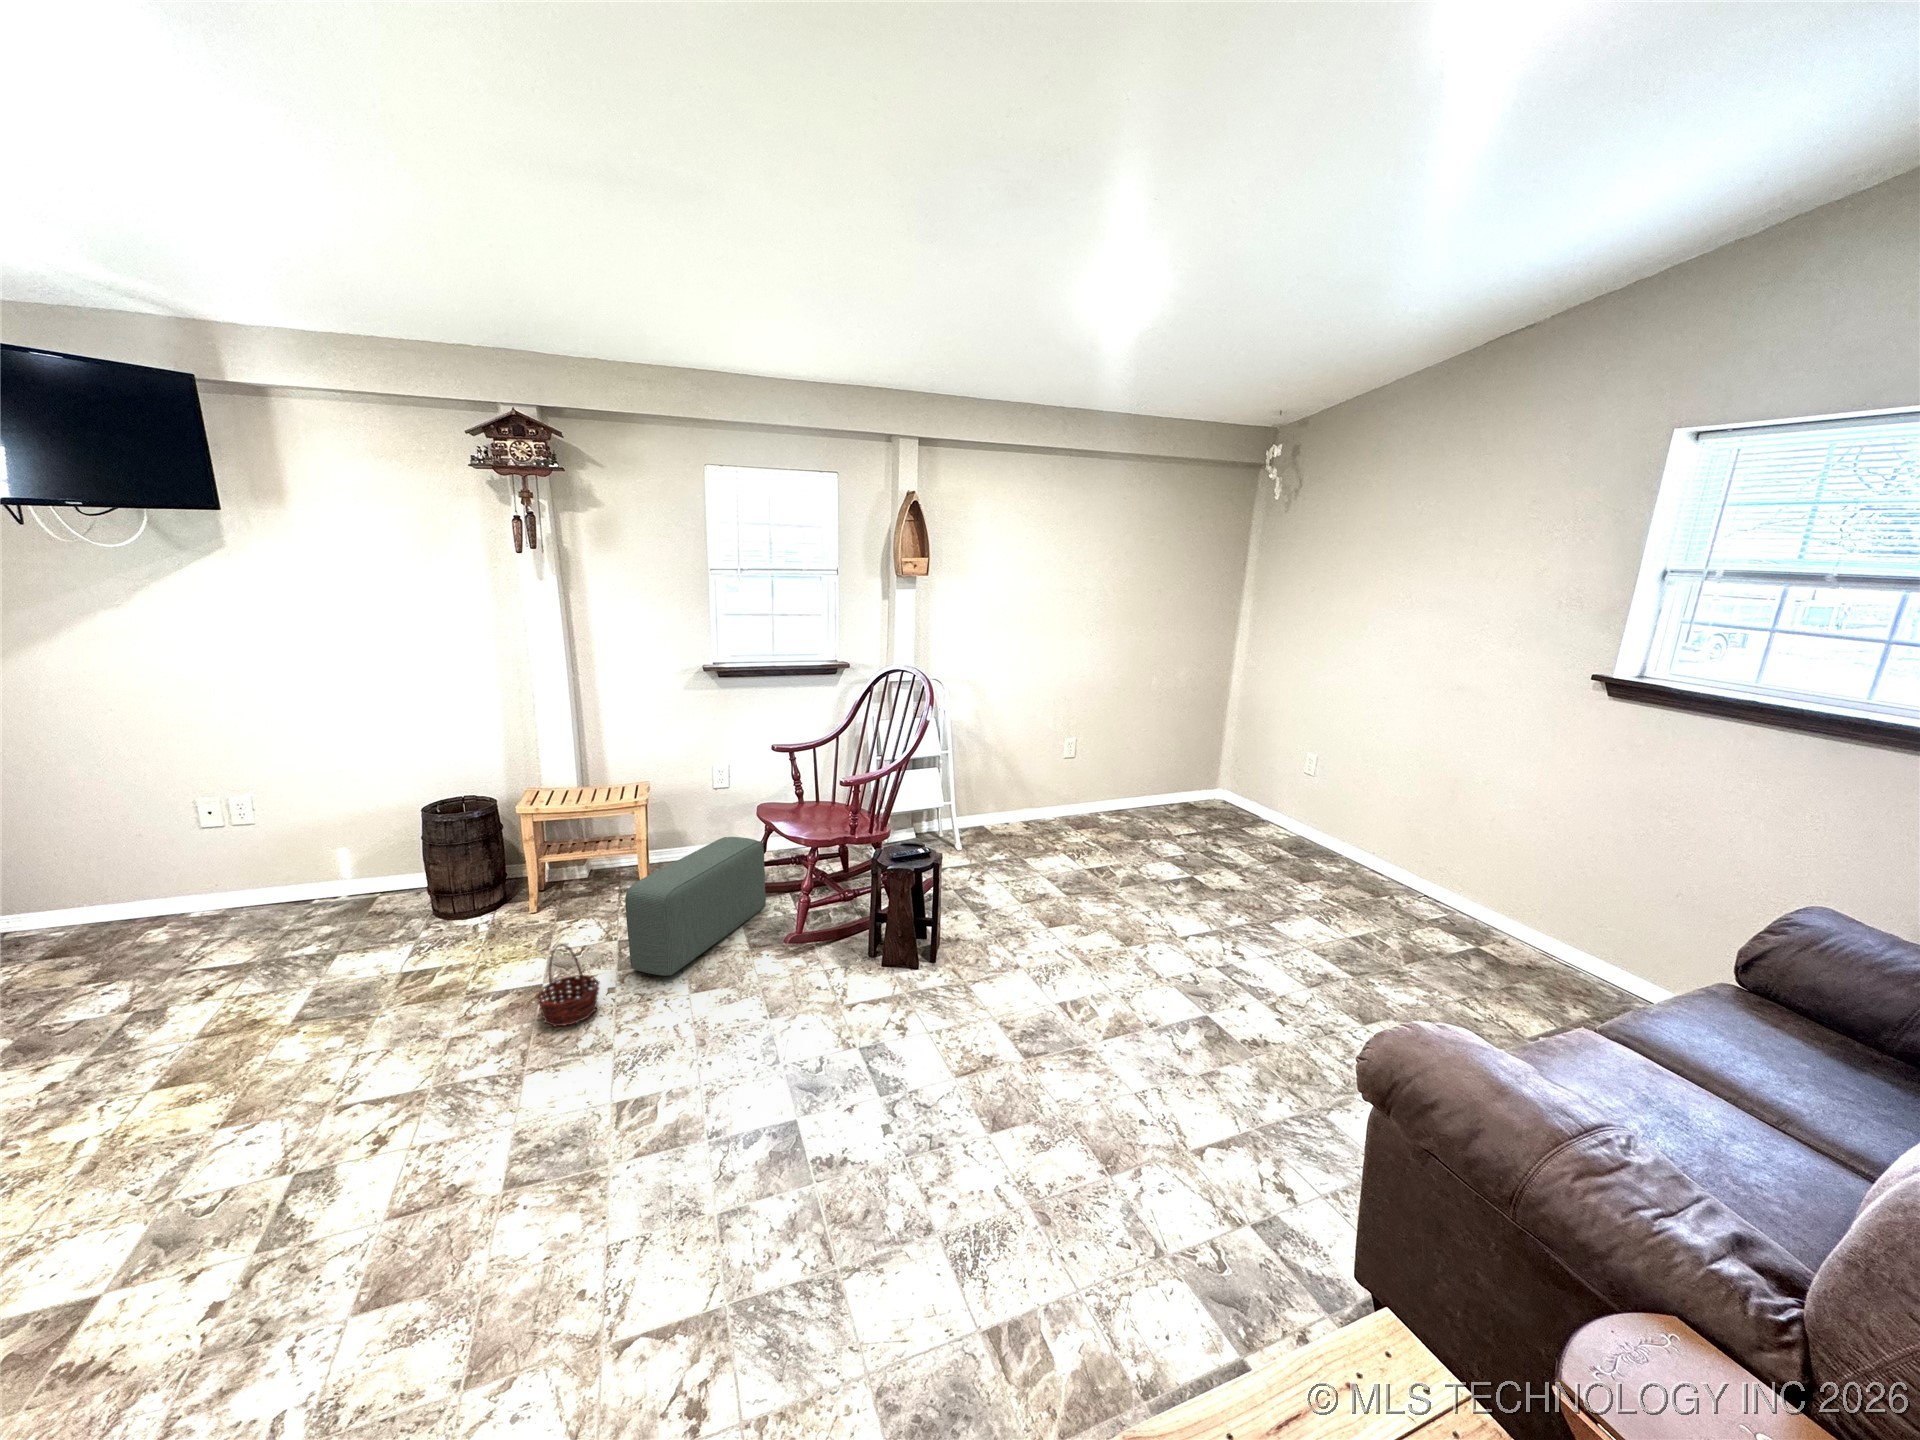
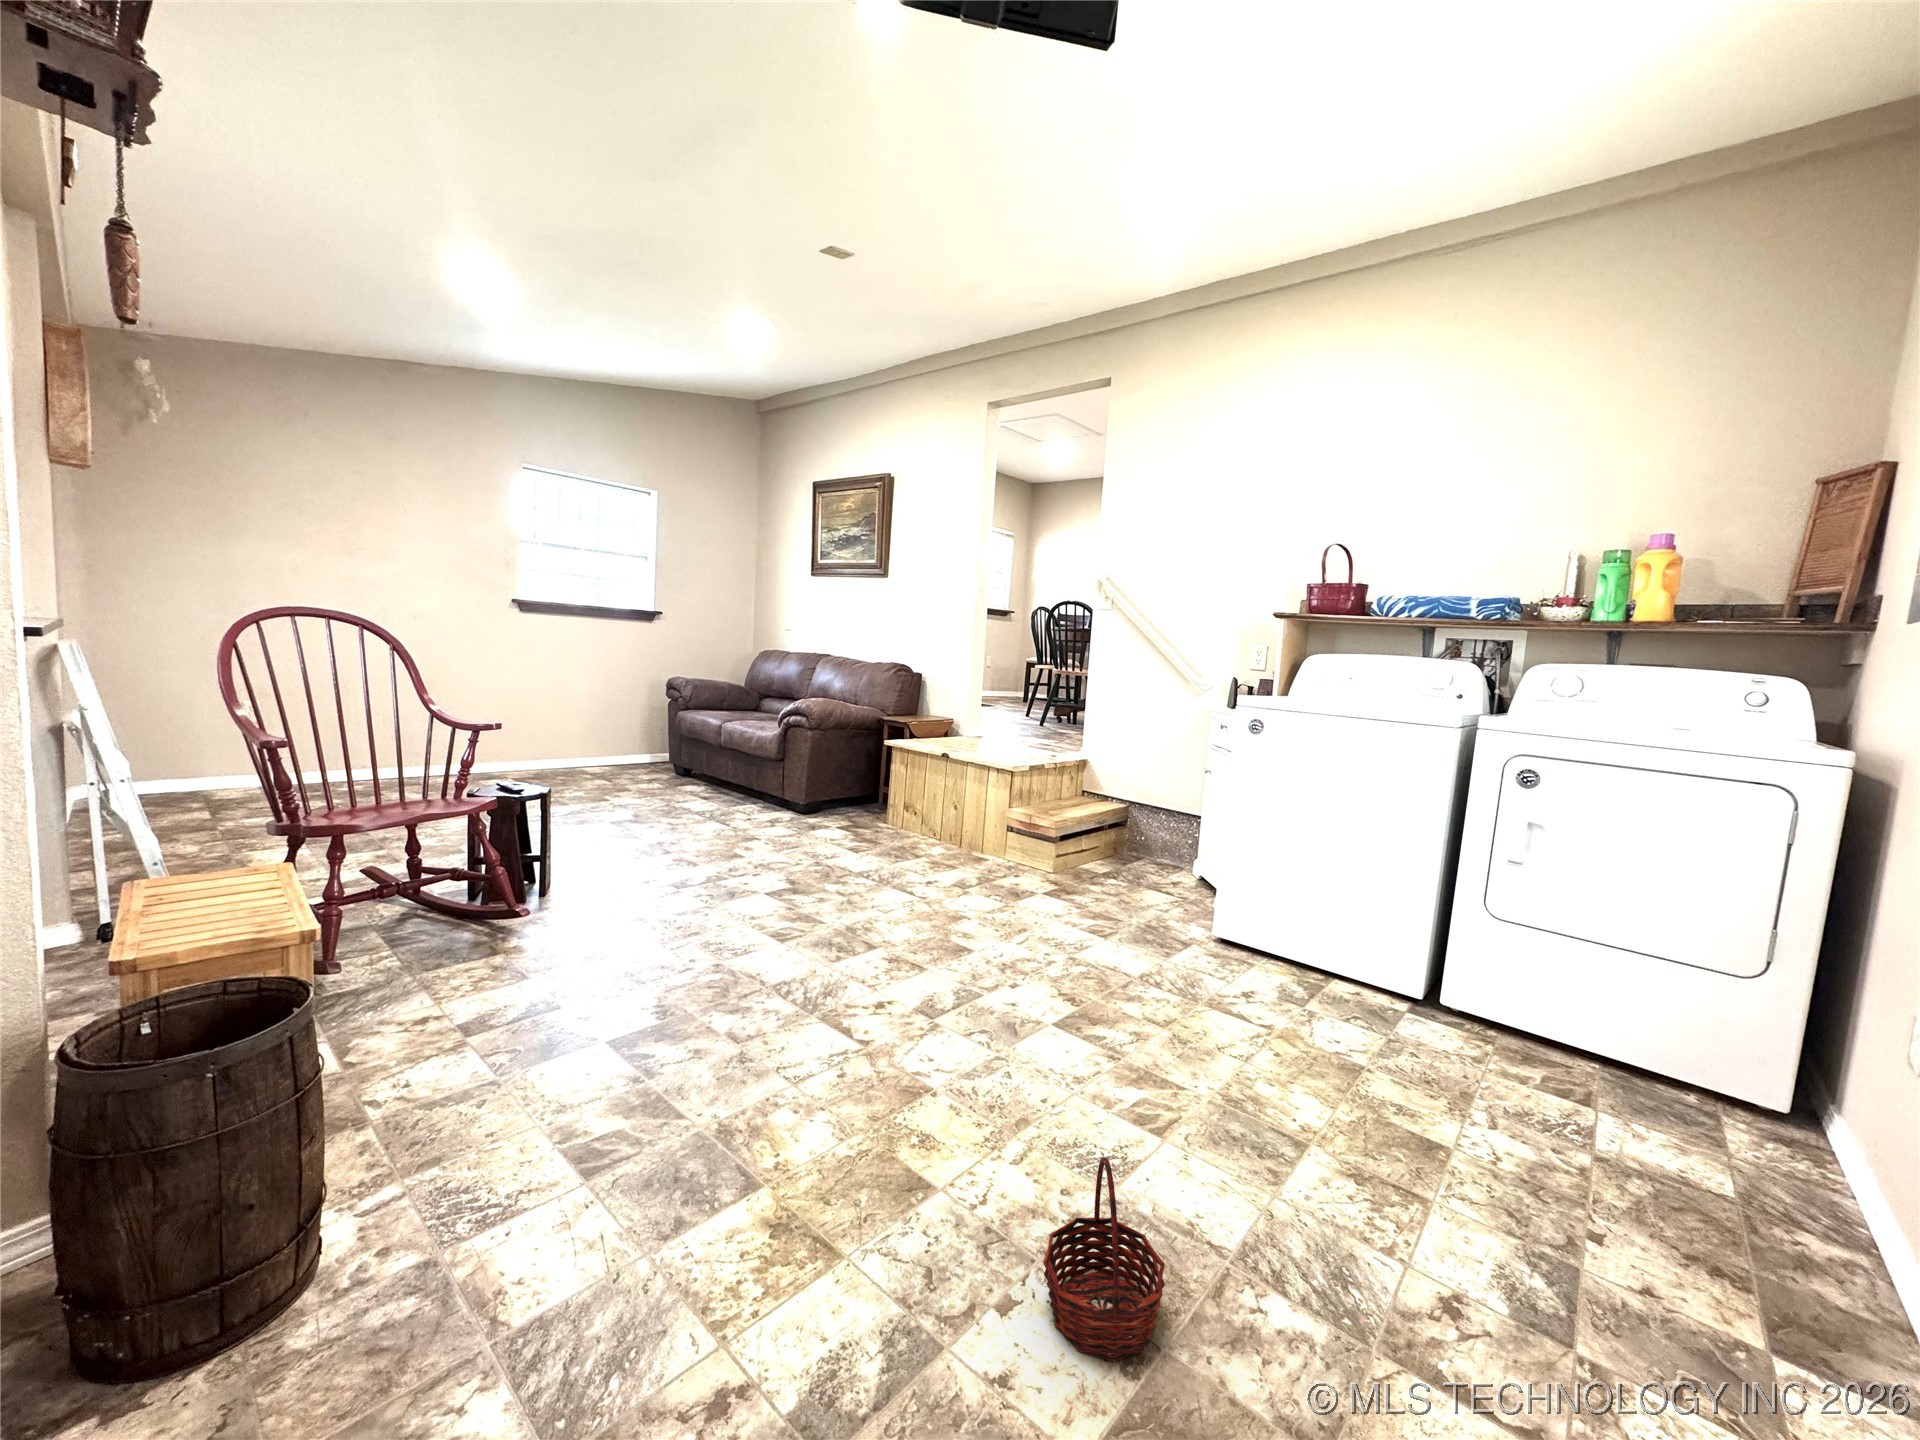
pouf: present [625,837,766,976] -> none [493,1053,941,1345]

